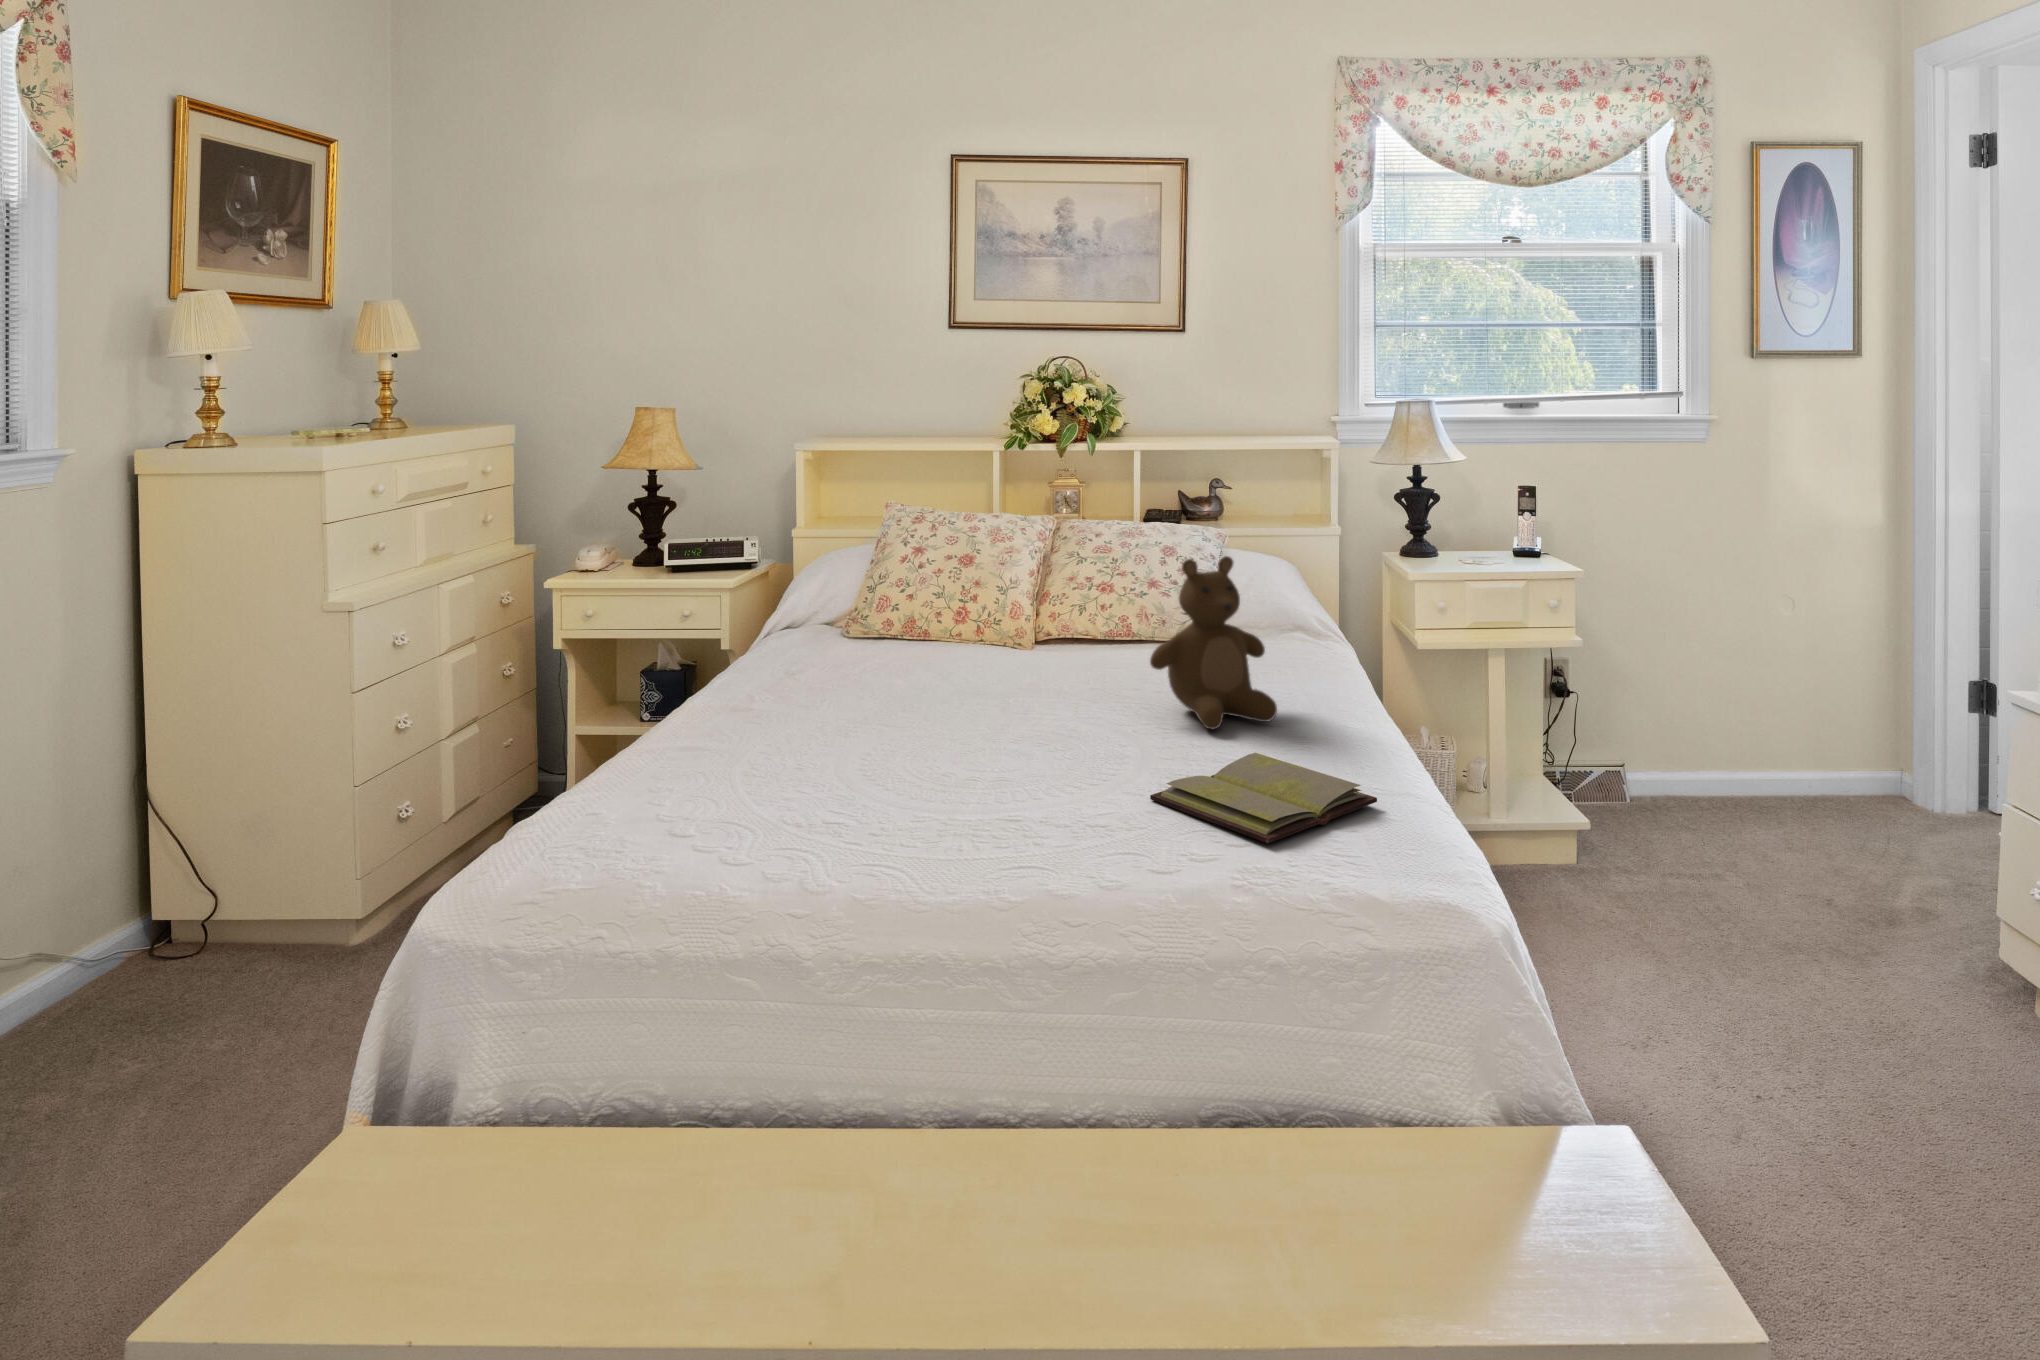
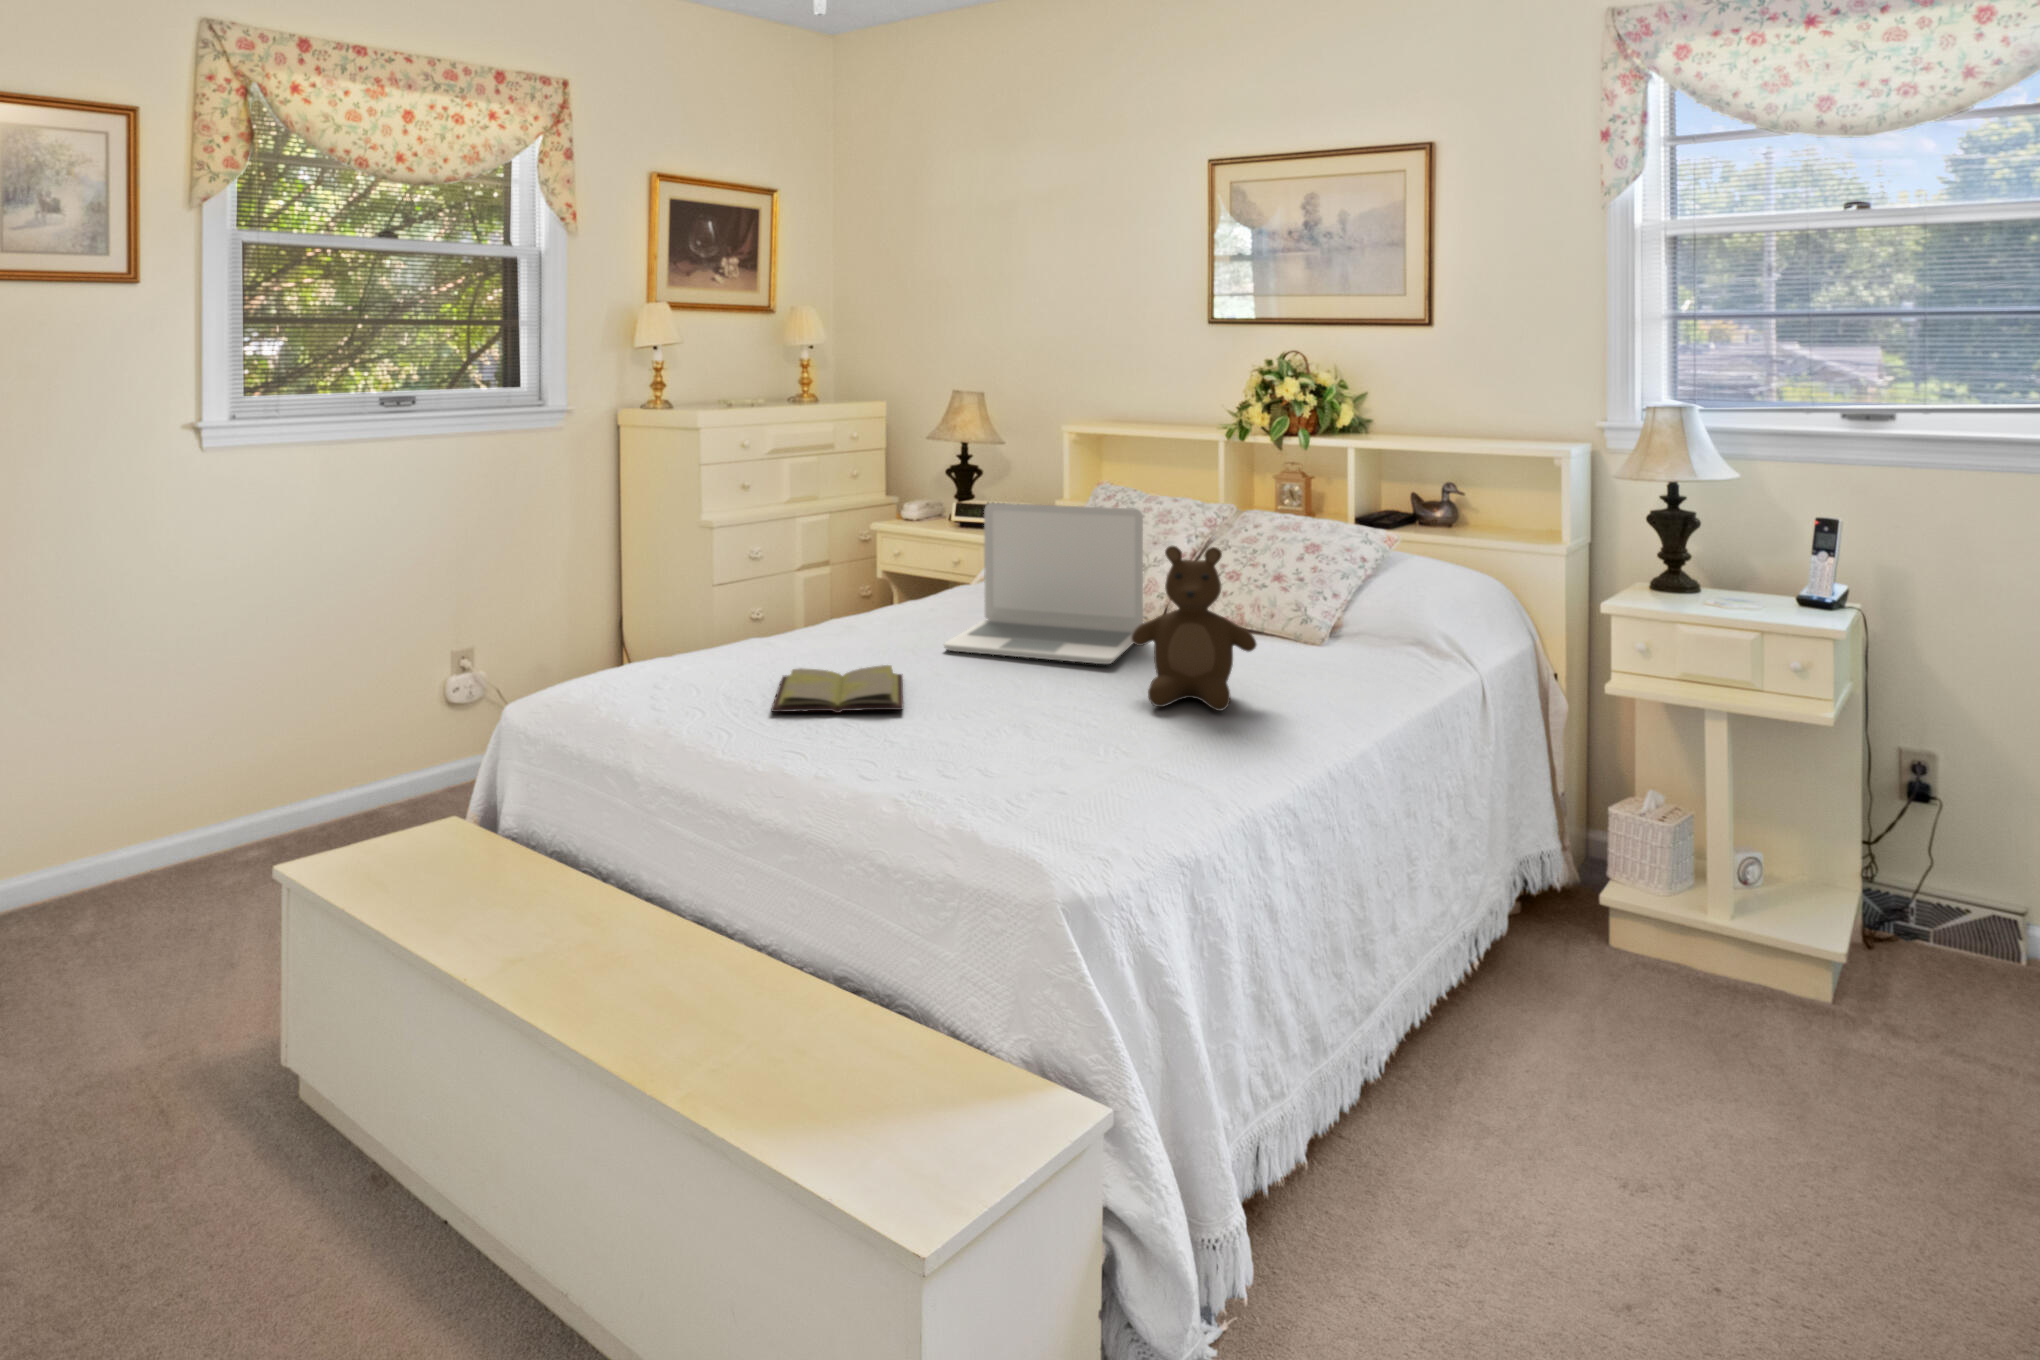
laptop: none [875,526,1094,714] -> present [944,503,1143,664]
diary: present [1150,753,1377,843] -> present [772,665,903,713]

